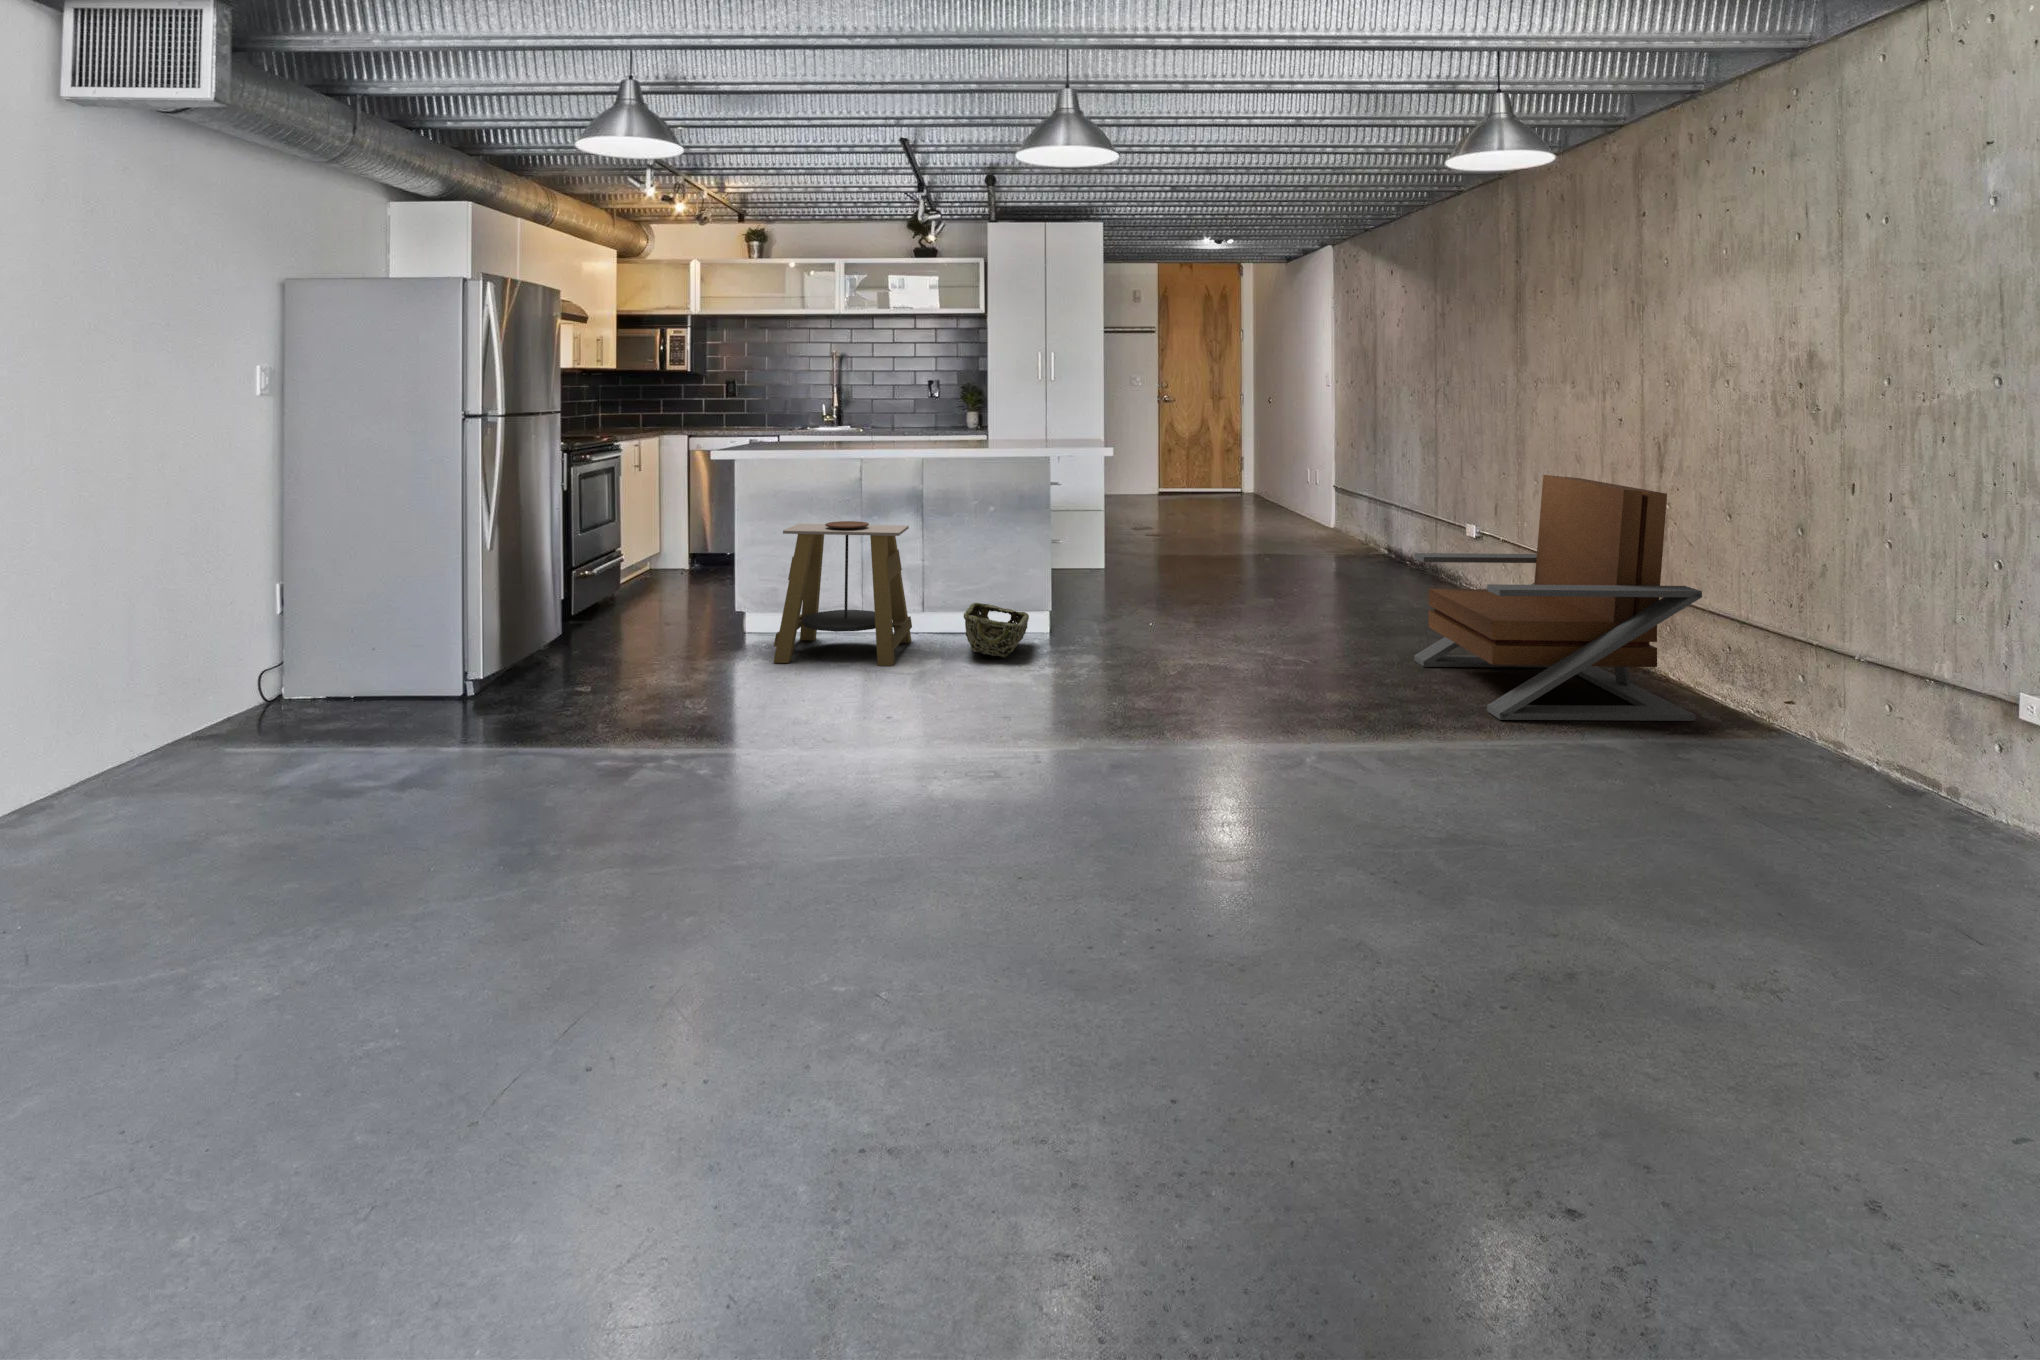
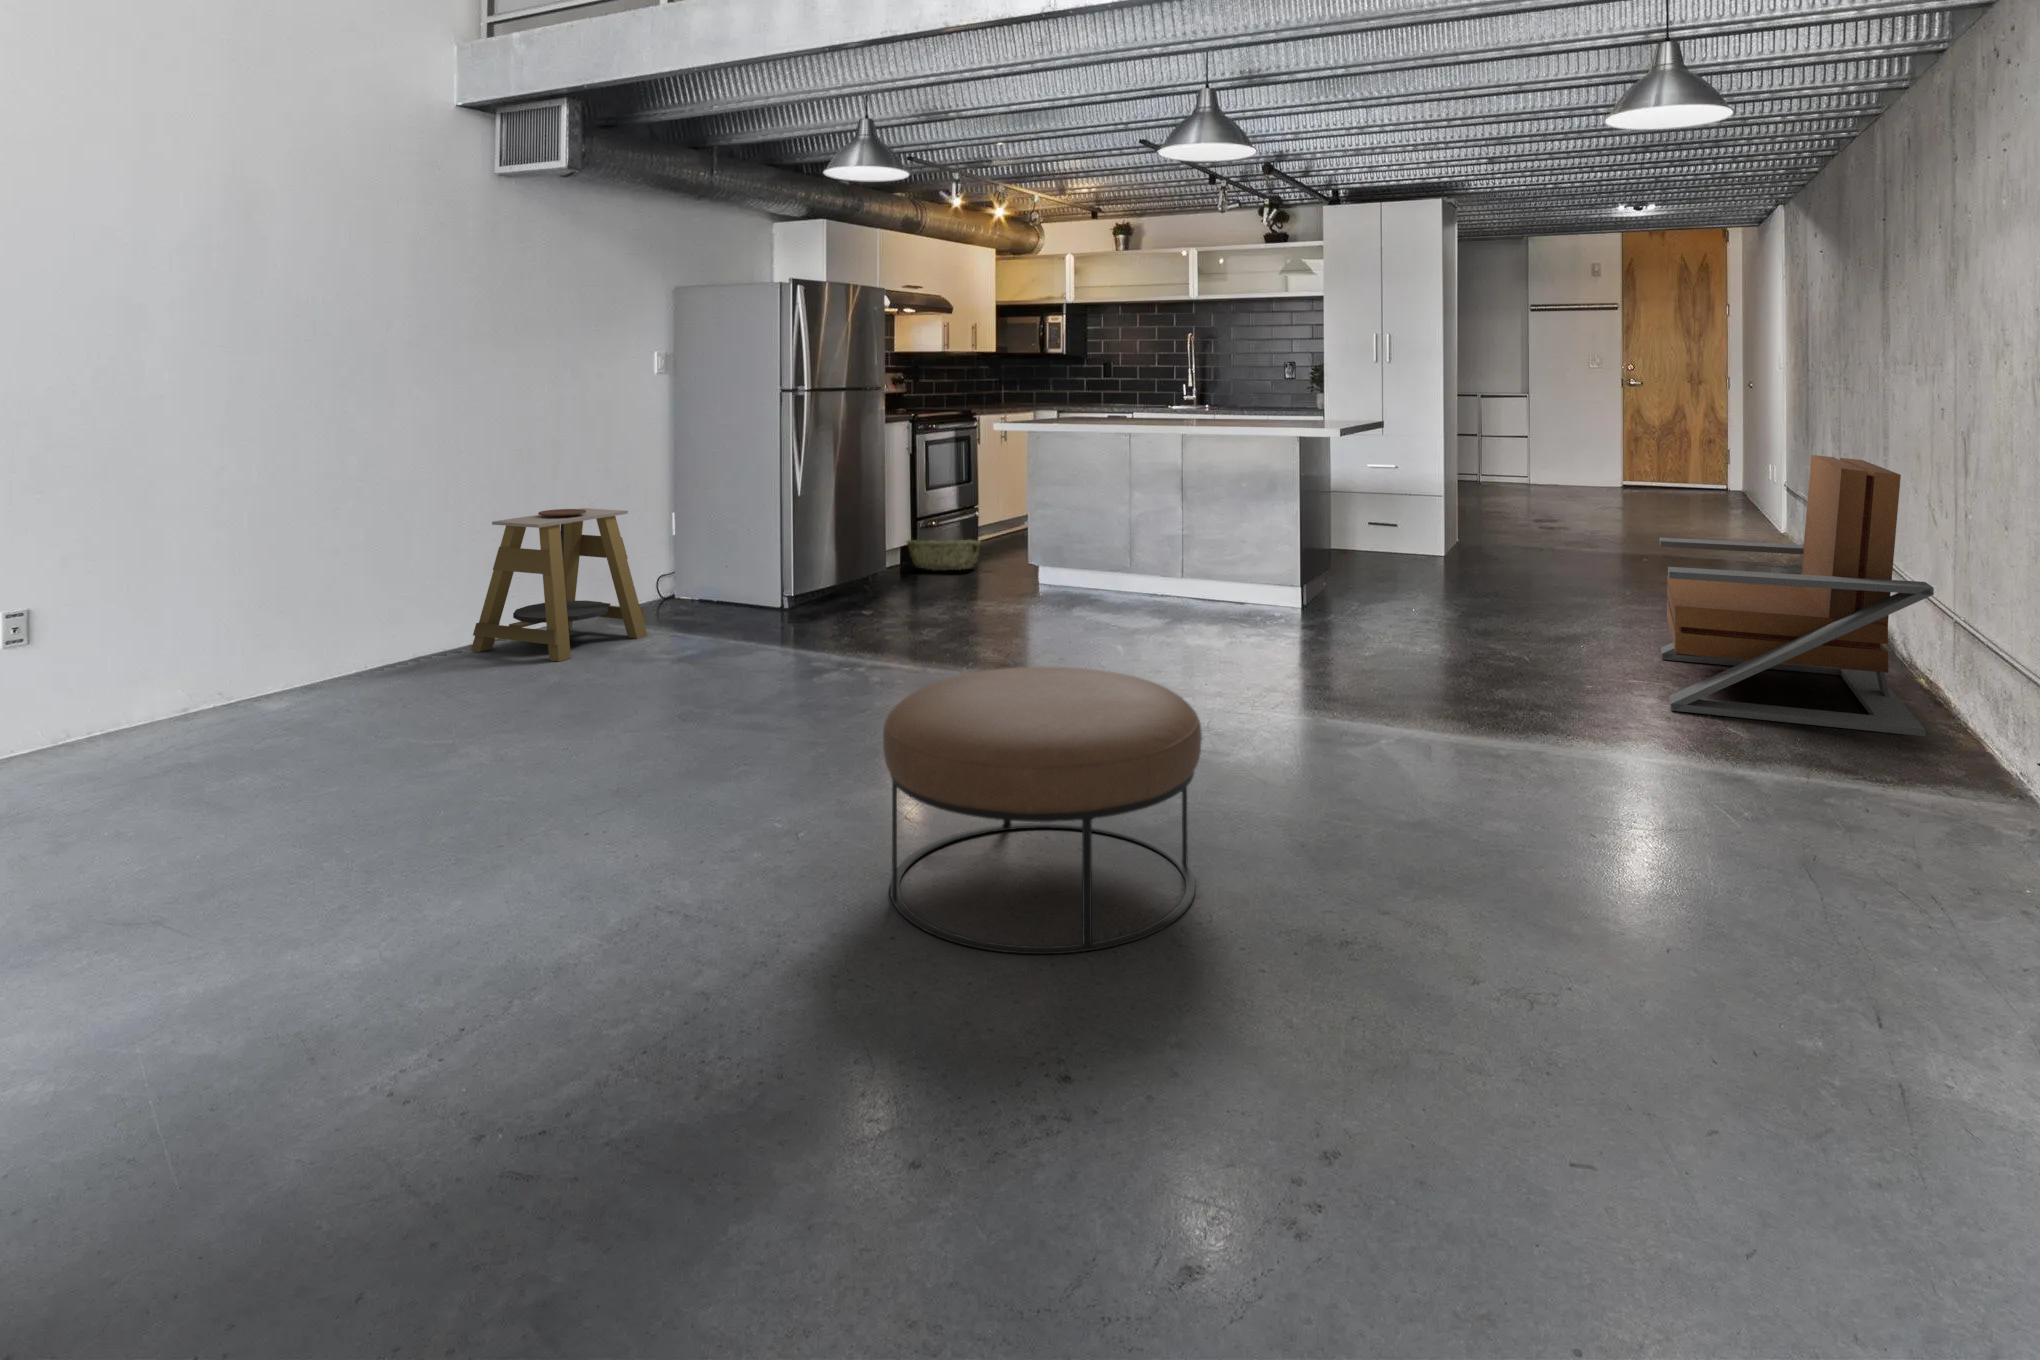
side table: present [774,521,912,666] -> present [471,508,647,661]
woven basket: present [963,603,1029,658] -> present [907,540,981,570]
ottoman: none [1034,769,1440,1176] -> present [883,667,1202,954]

